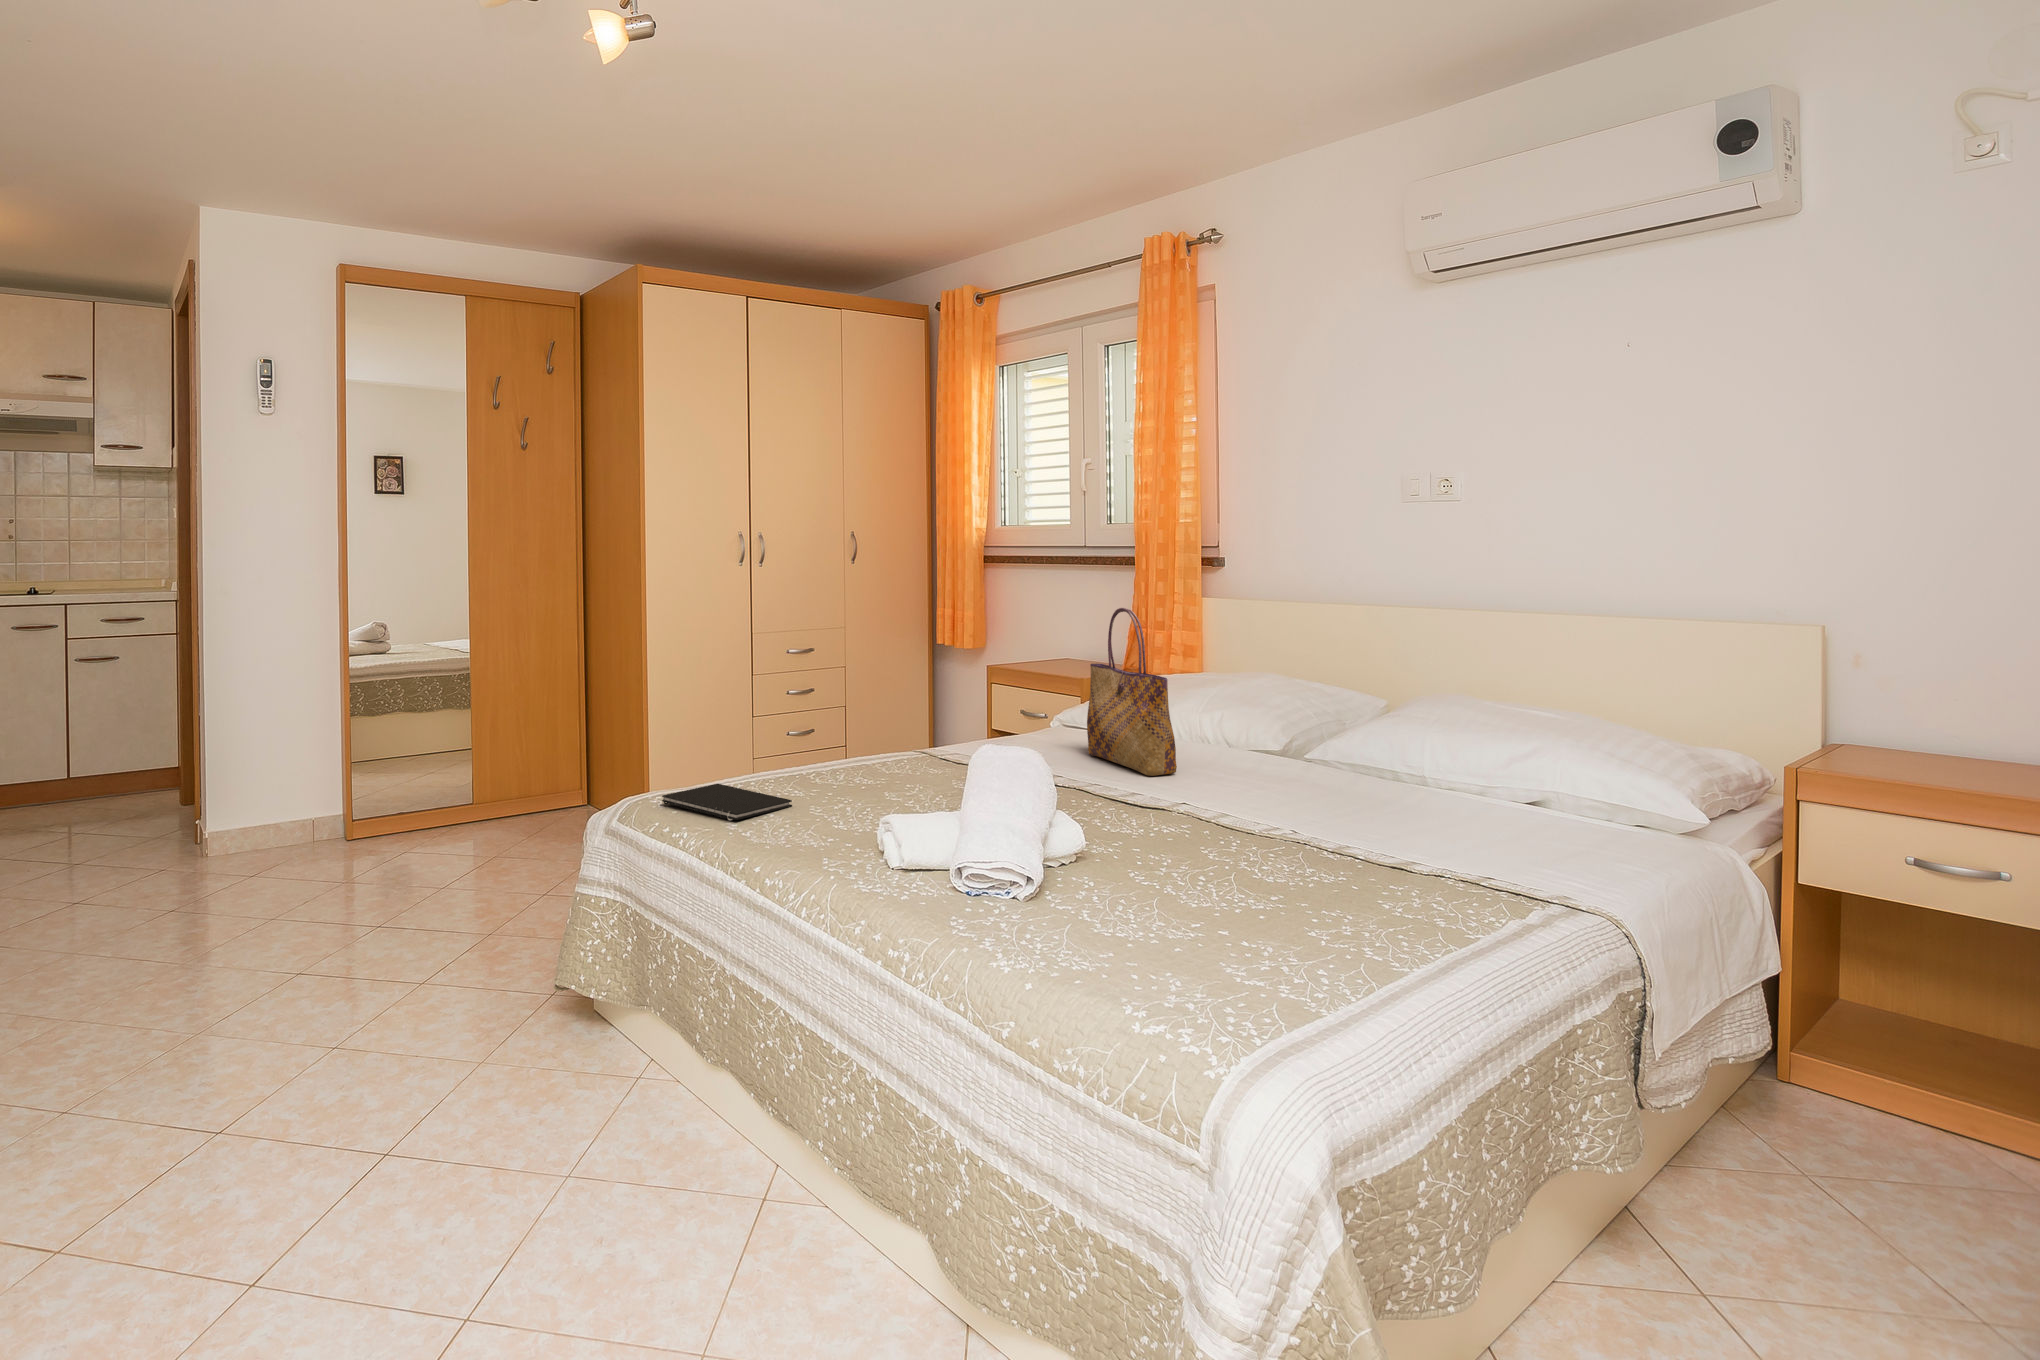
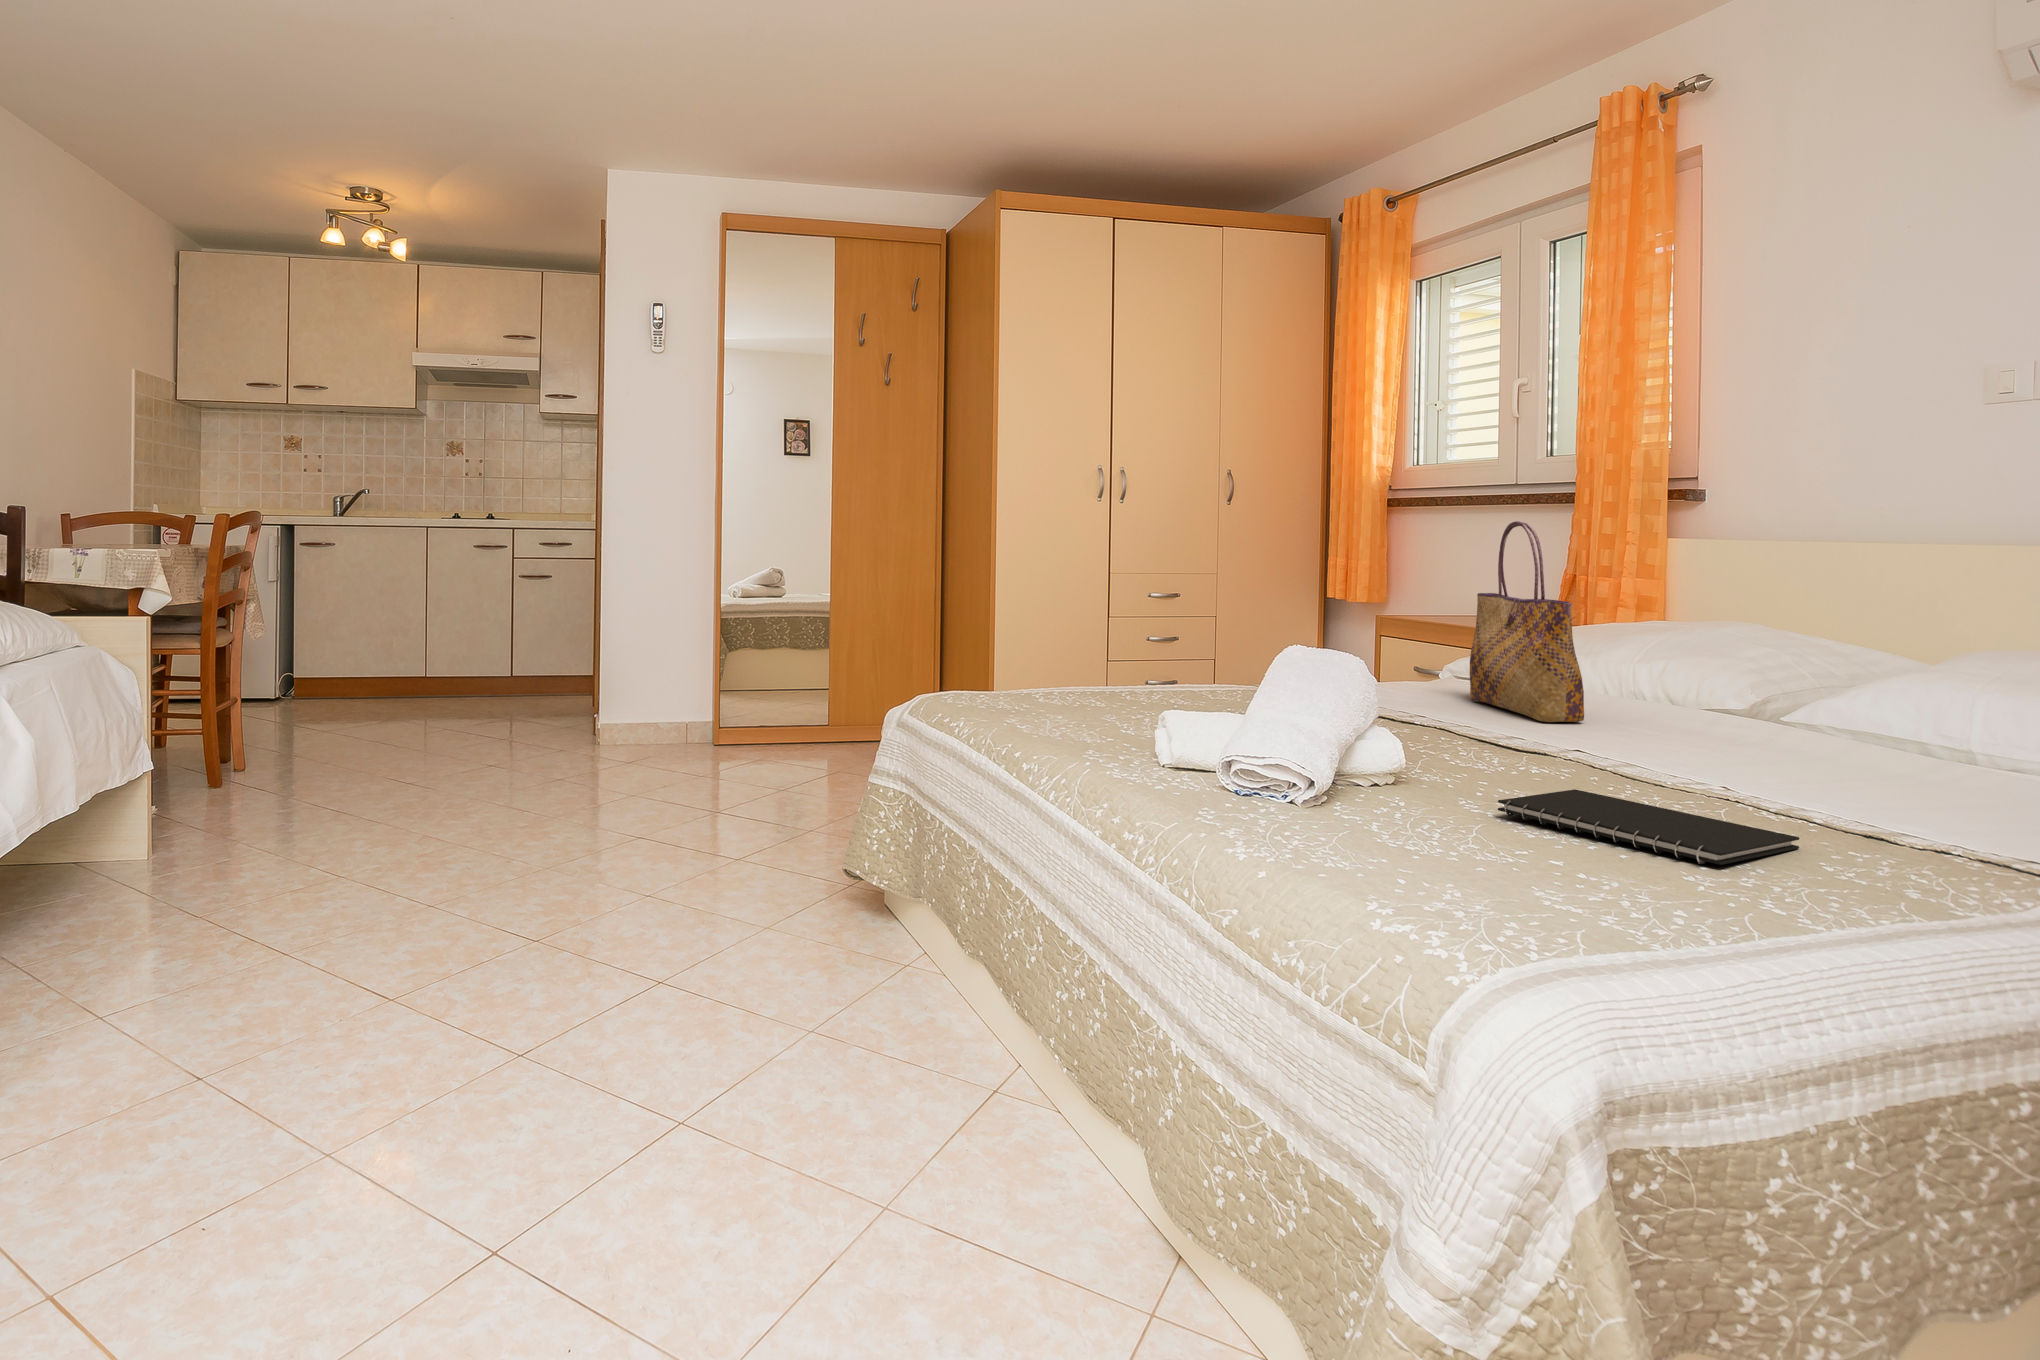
notebook: present [662,784,792,821] -> present [1498,789,1799,865]

